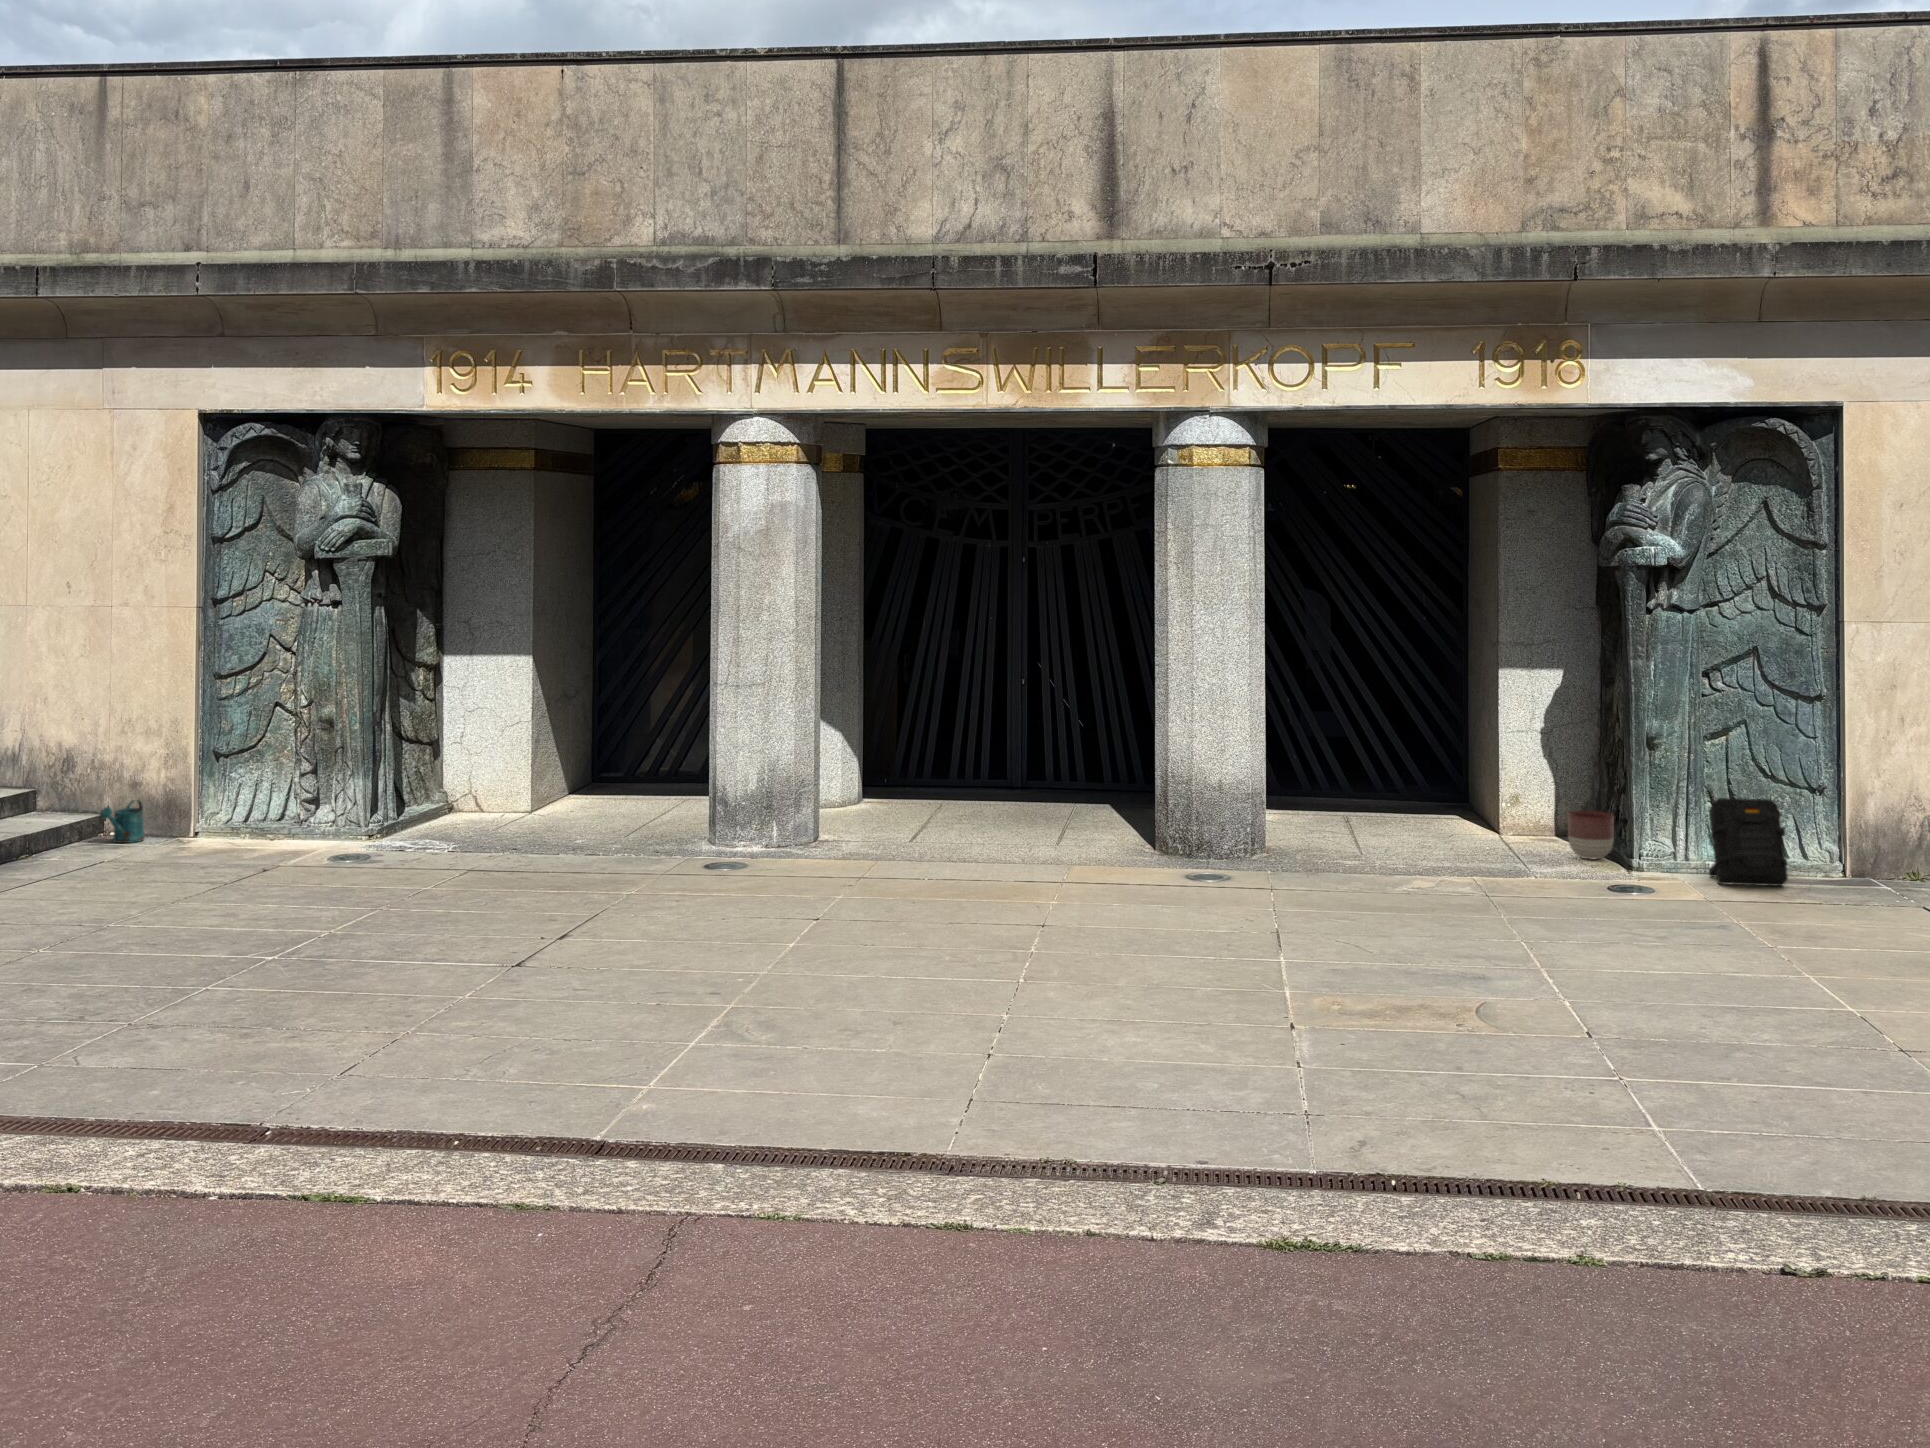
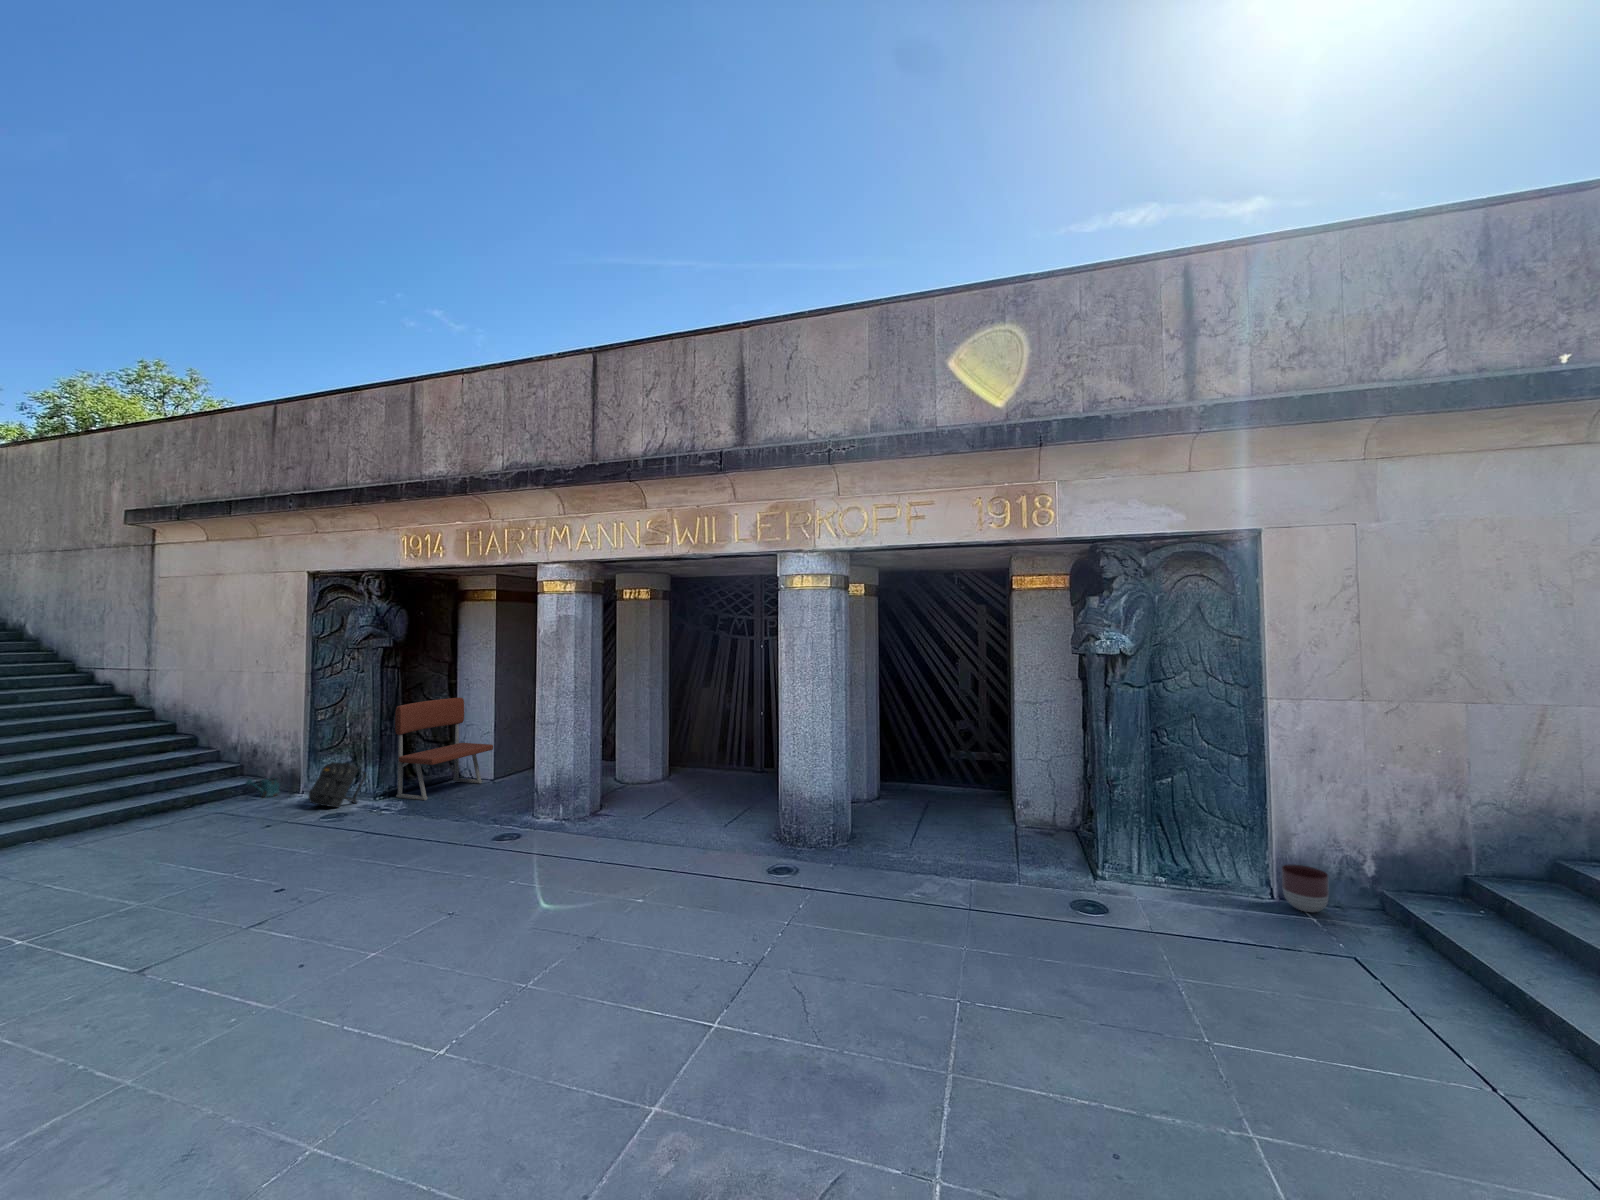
bench: none [393,654,530,837] -> present [395,698,493,800]
backpack: present [1709,798,1788,886] -> present [309,762,366,808]
planter: present [1568,810,1614,860] -> present [1282,865,1329,912]

